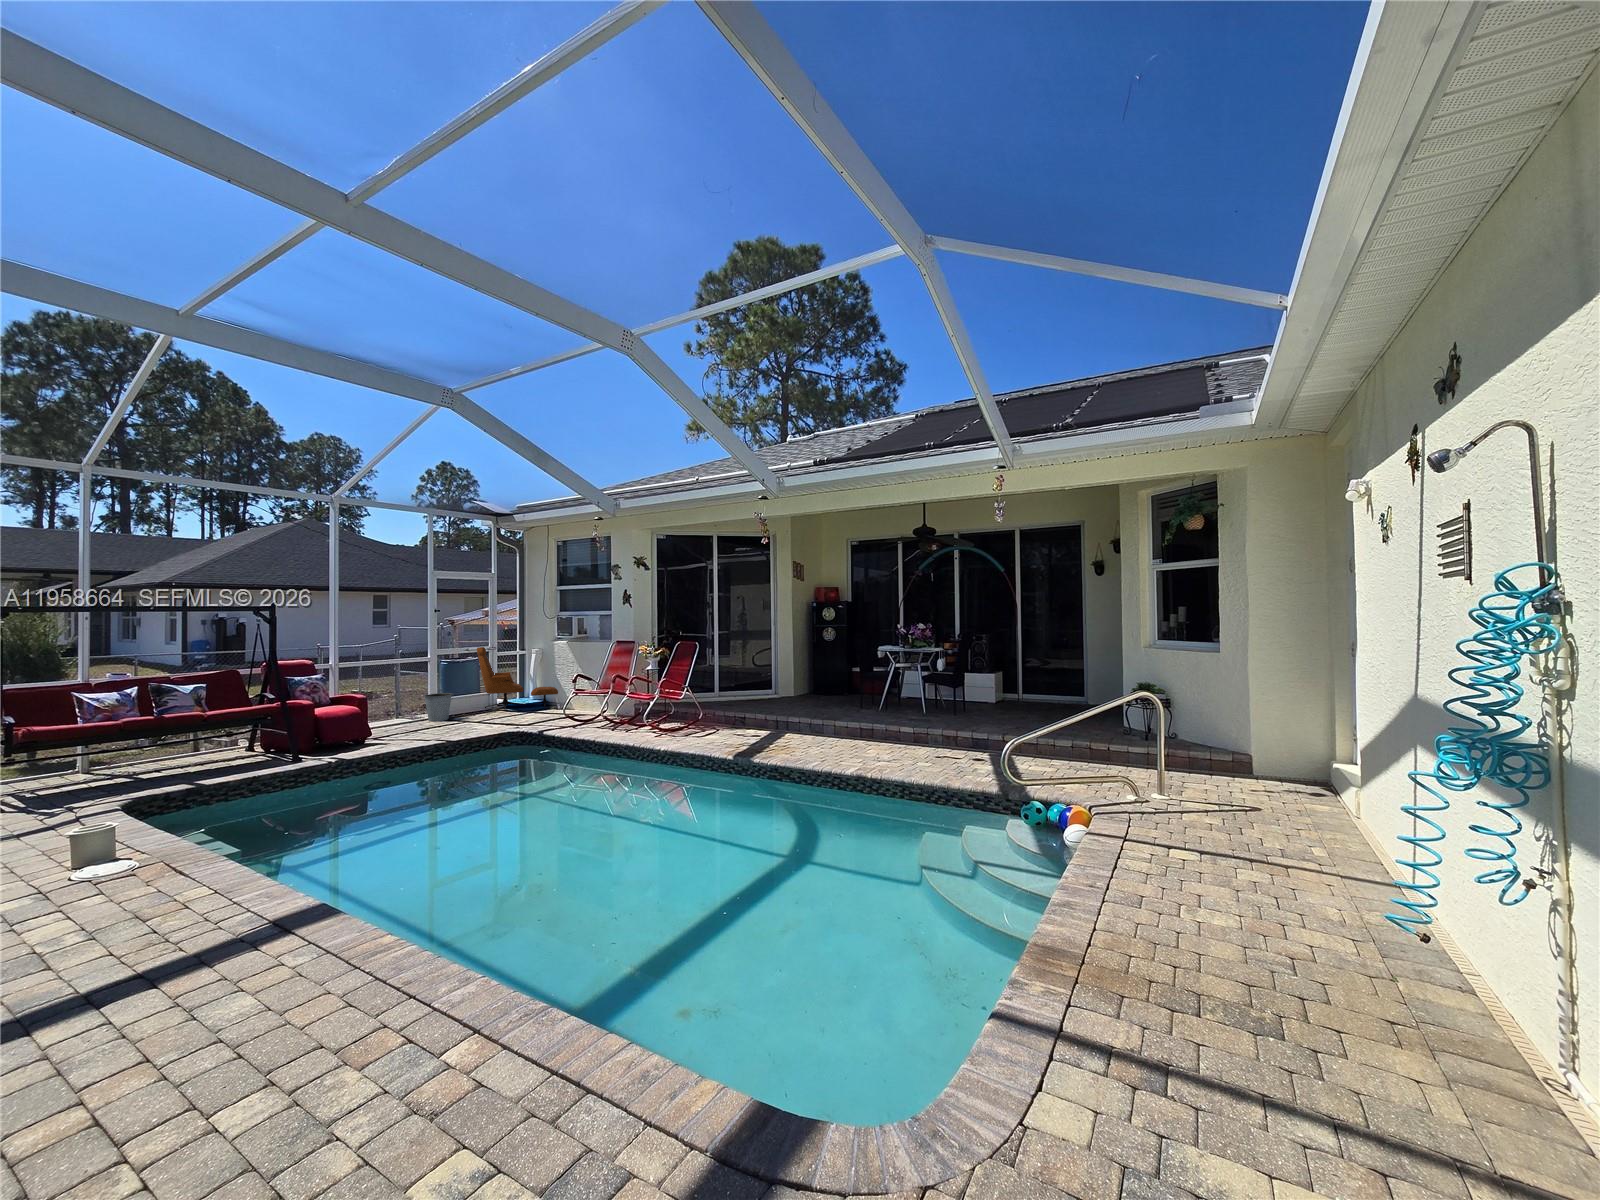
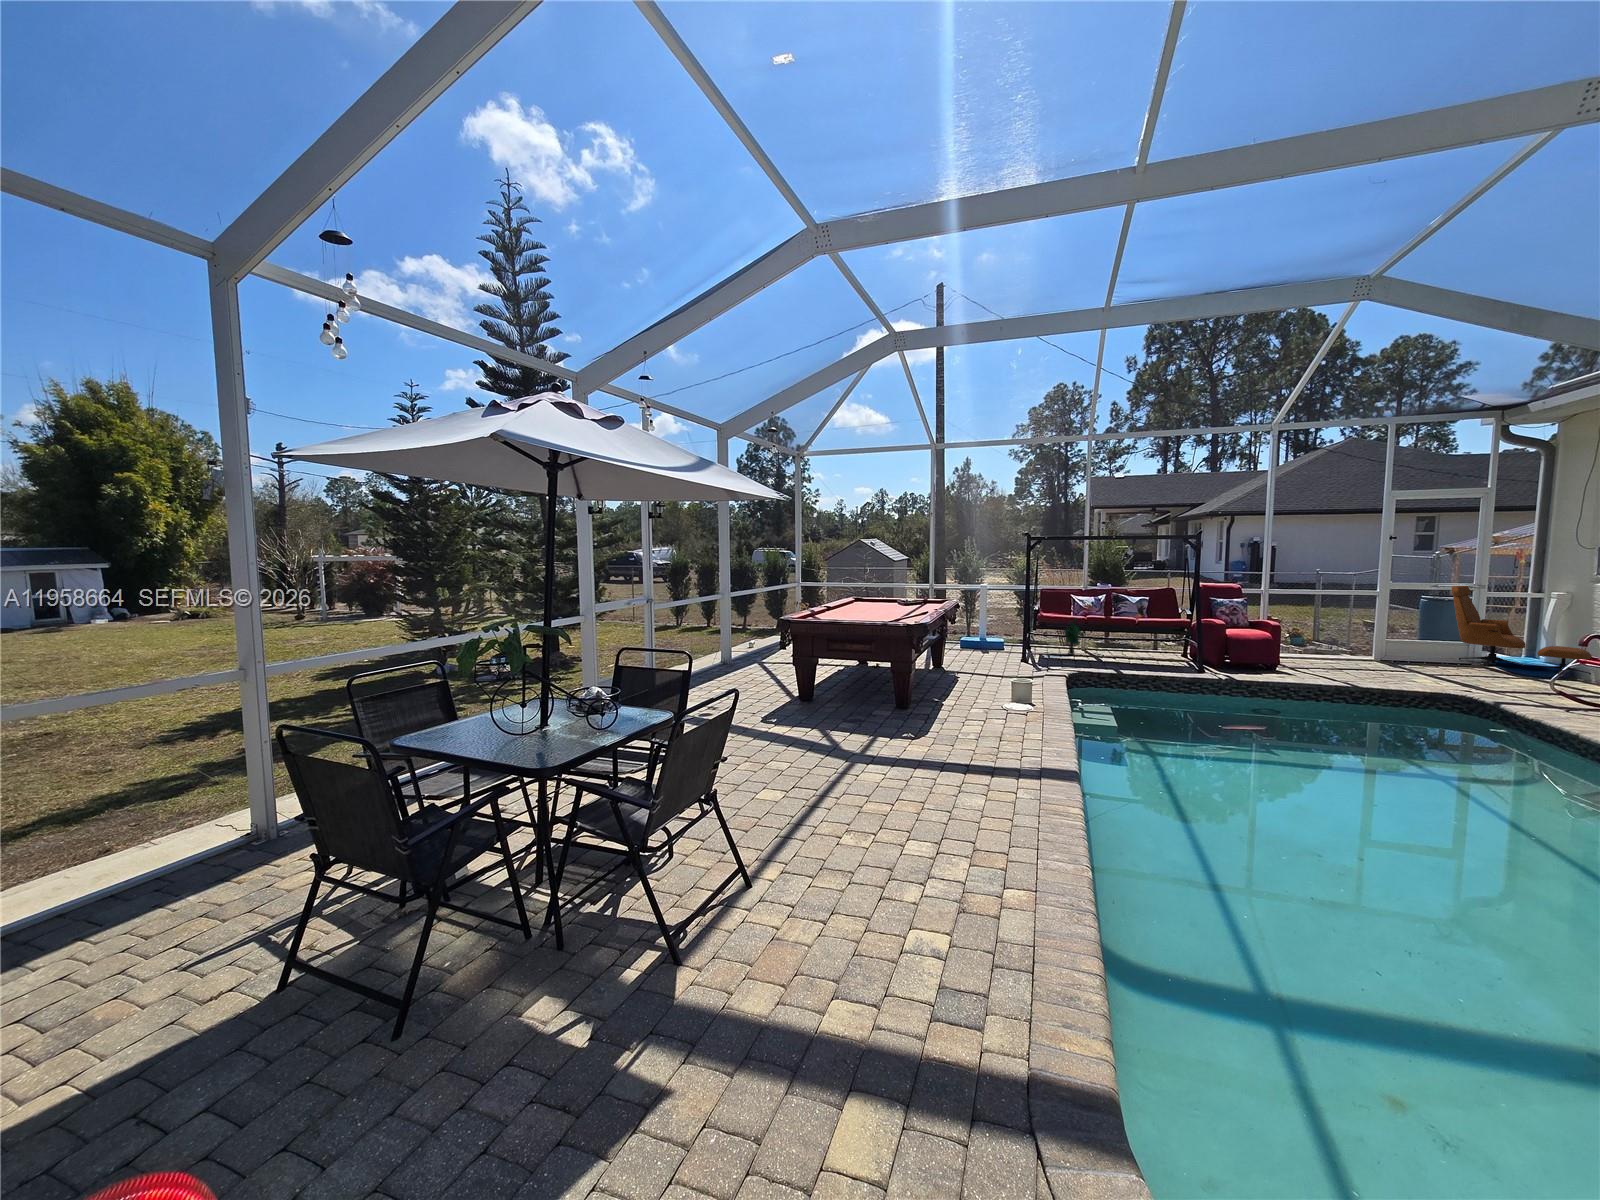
bucket: present [424,693,452,721] -> none [1362,632,1400,664]
decorative plant: none [59,725,107,784] -> present [1064,618,1084,655]

